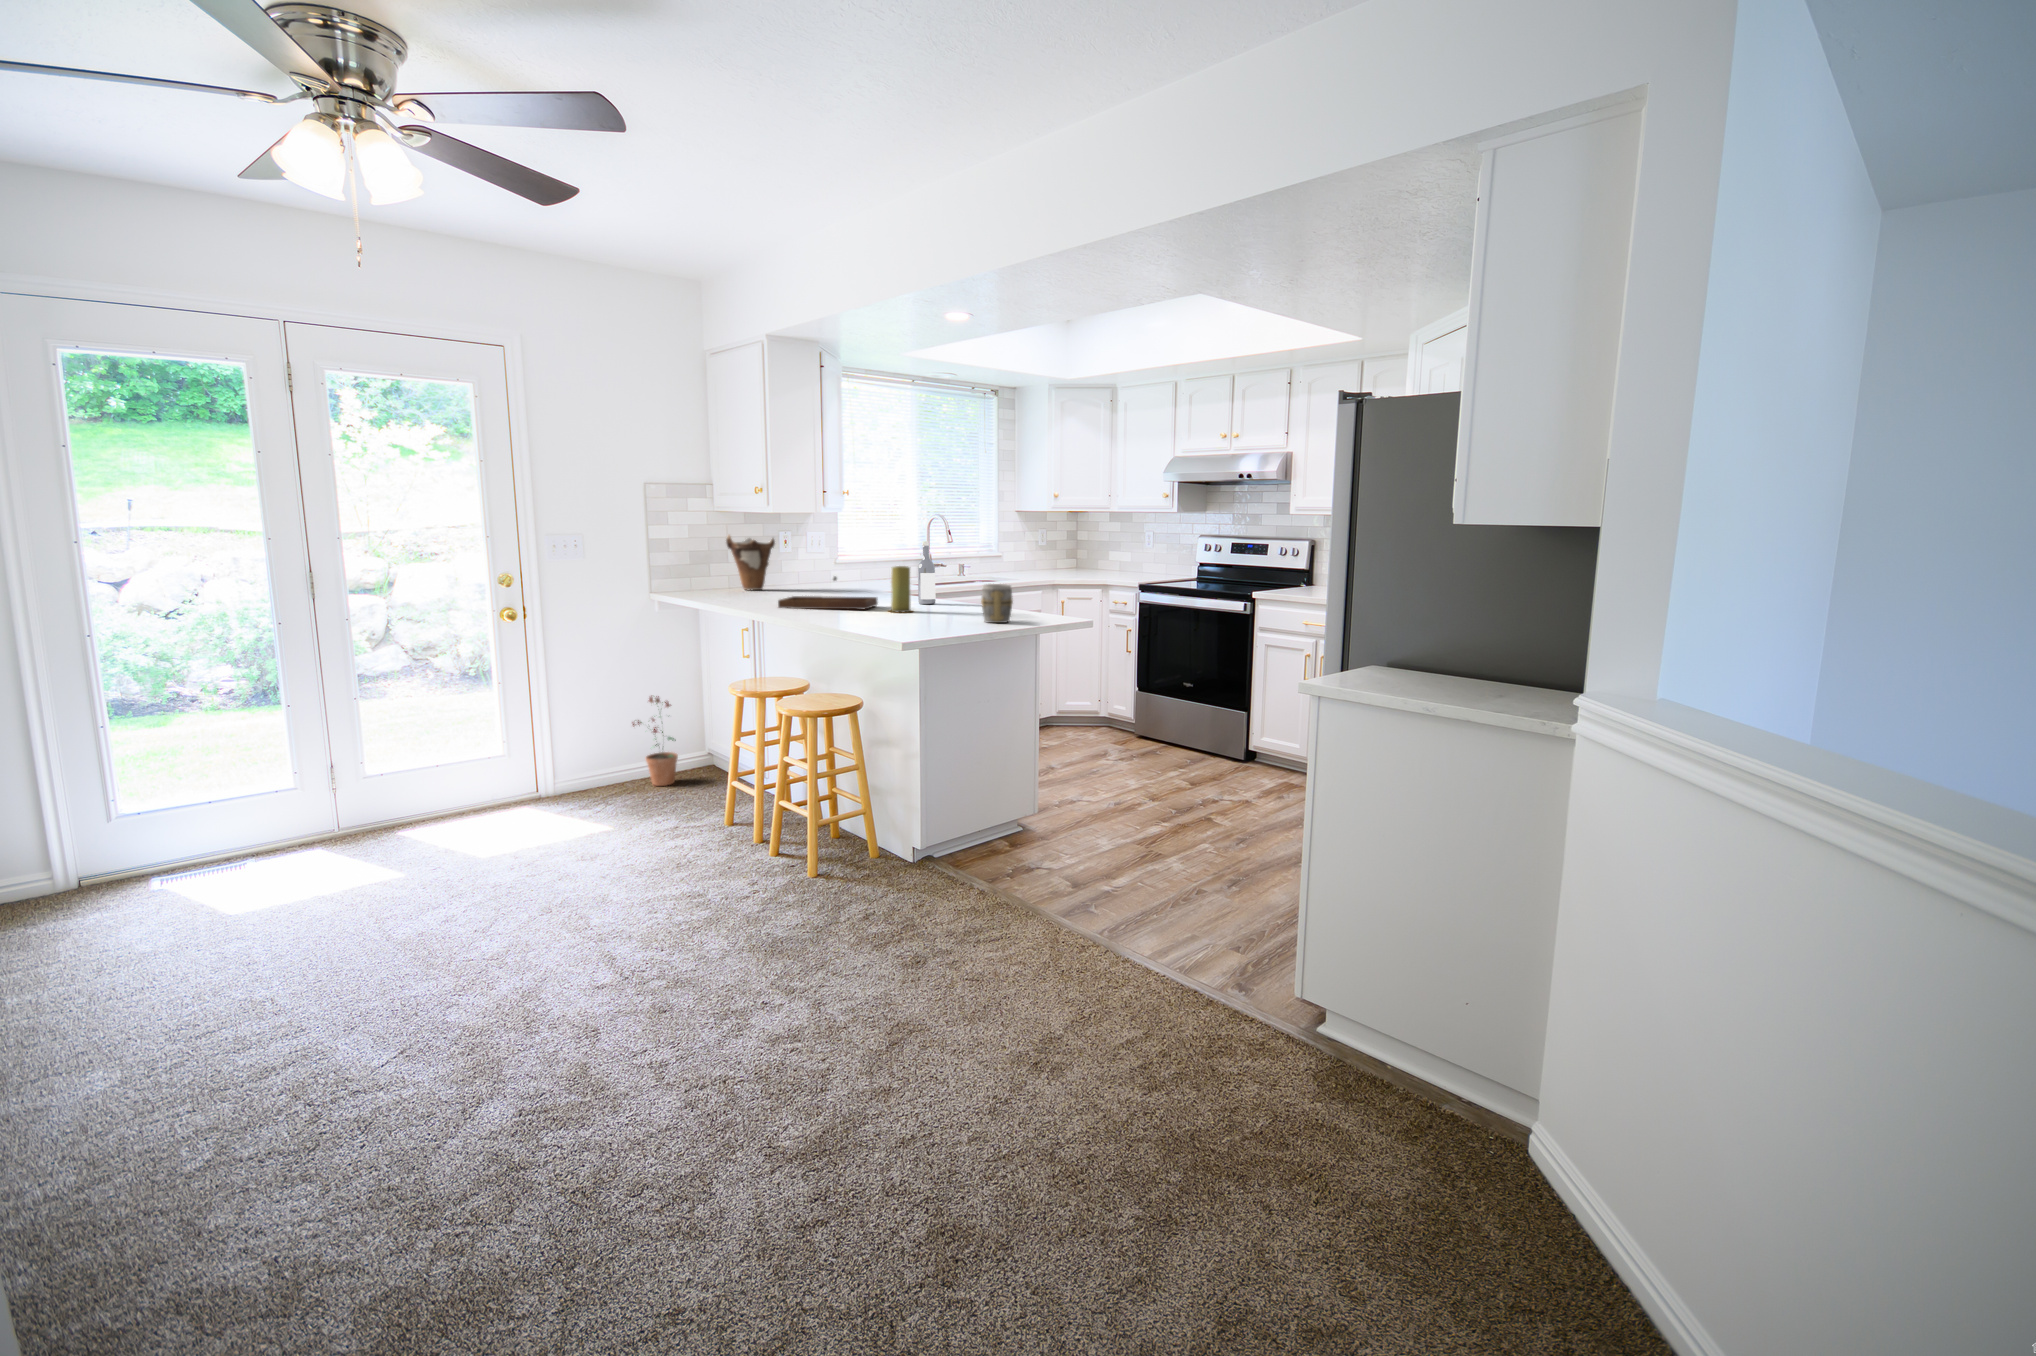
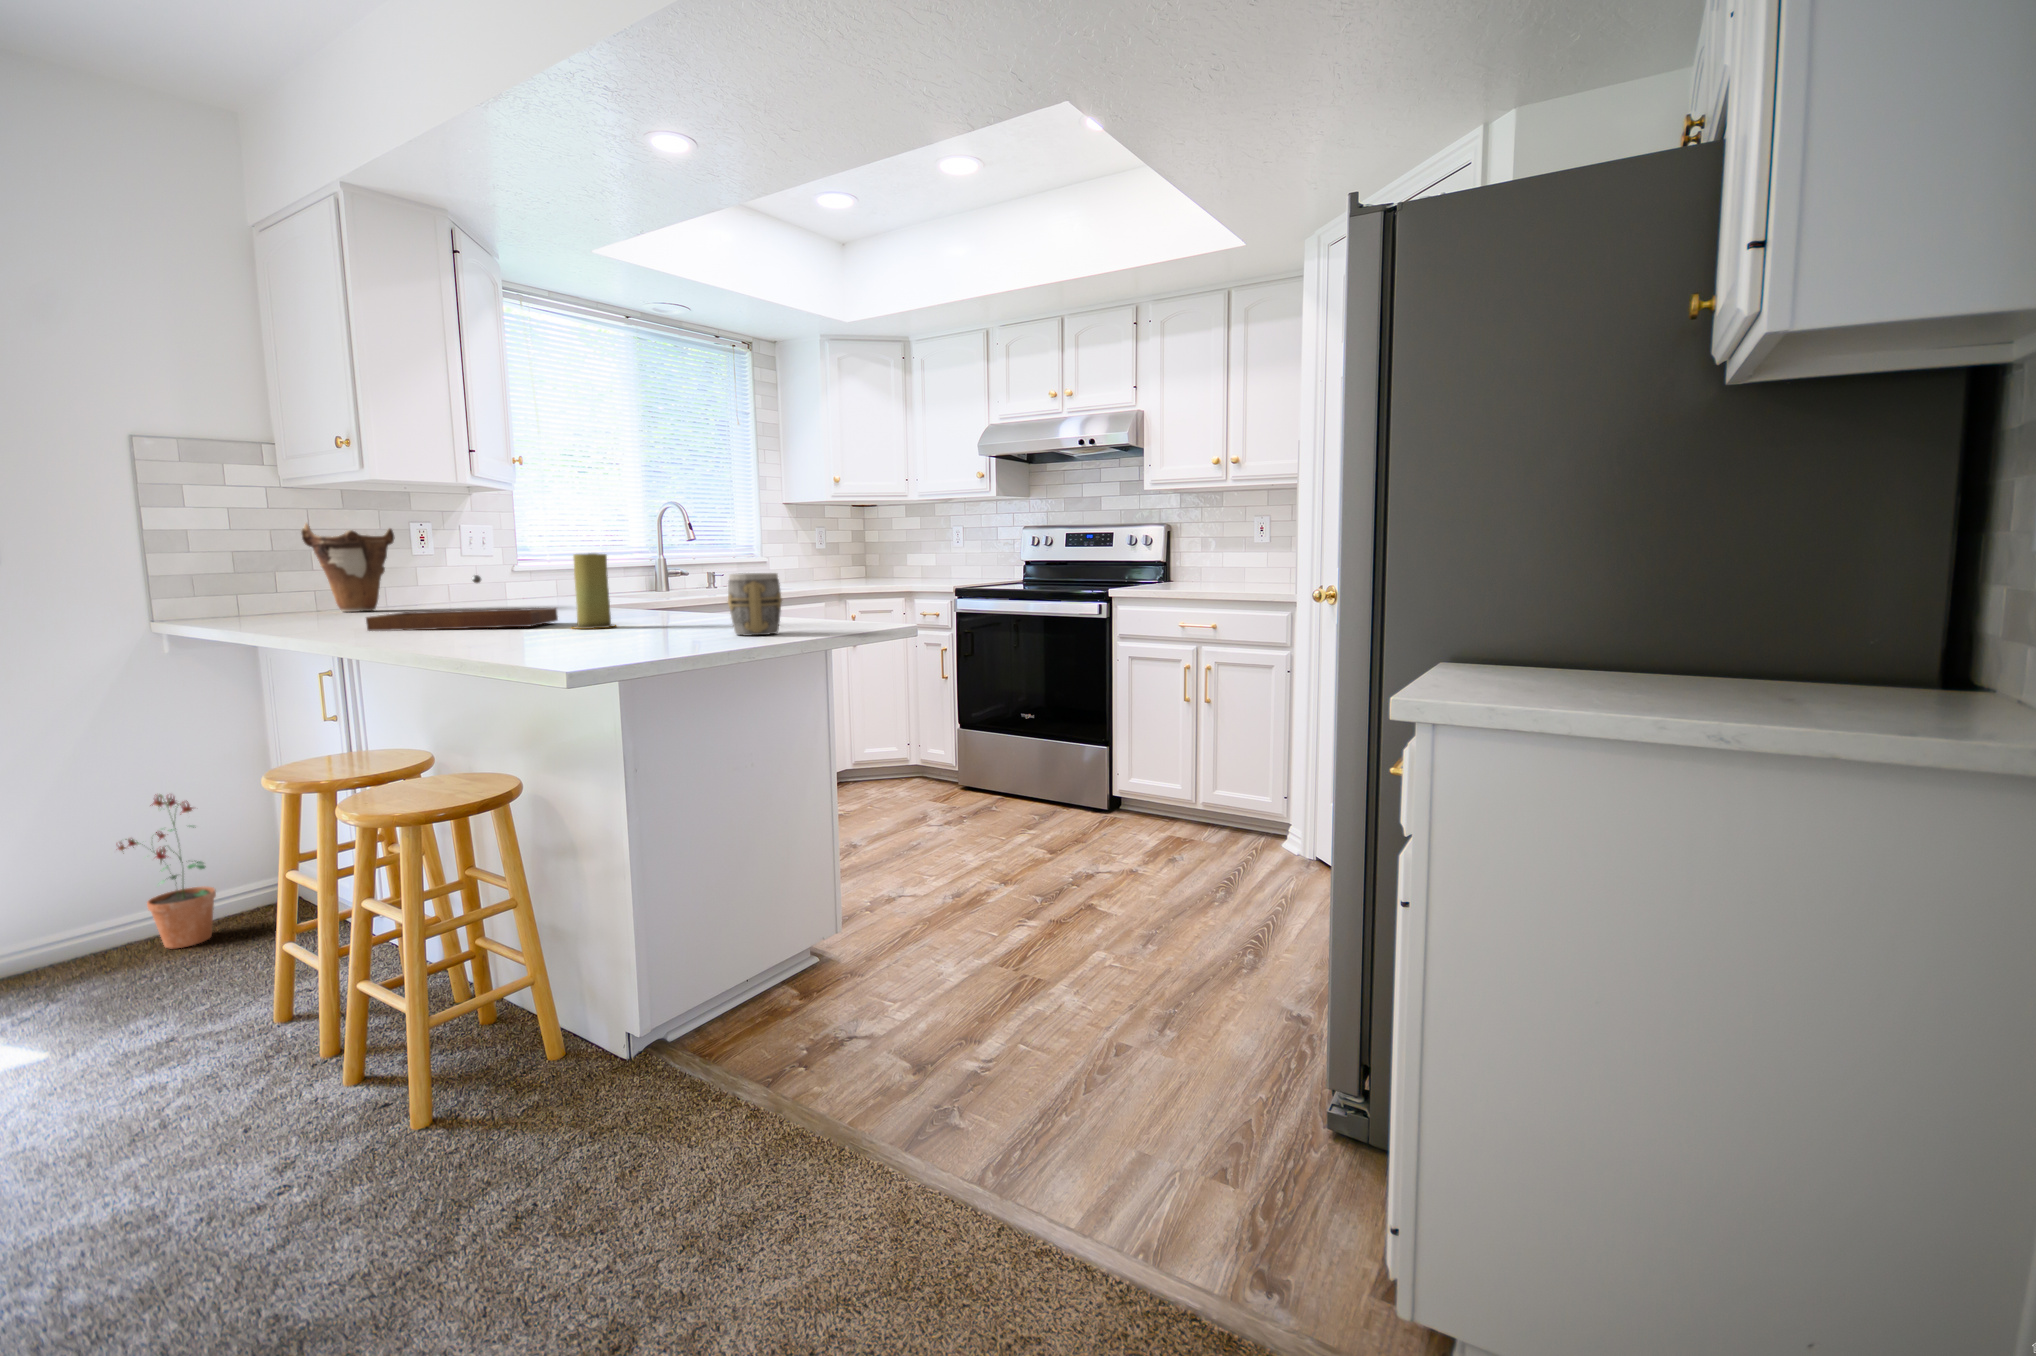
wine bottle: present [918,541,936,604] -> none [627,520,660,618]

